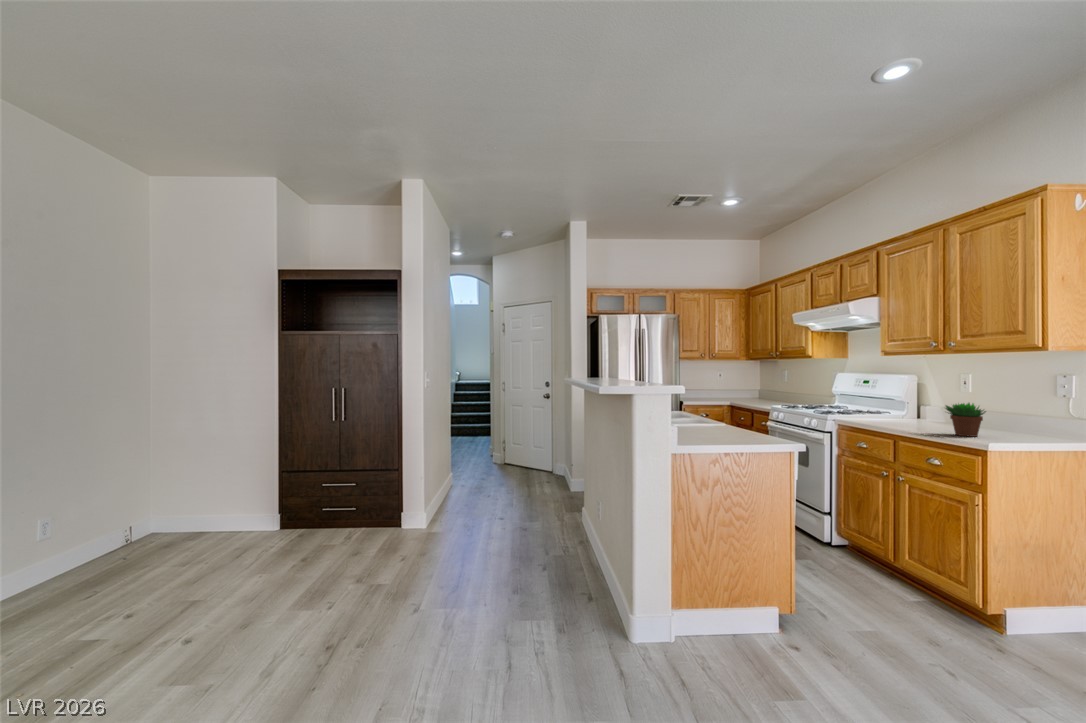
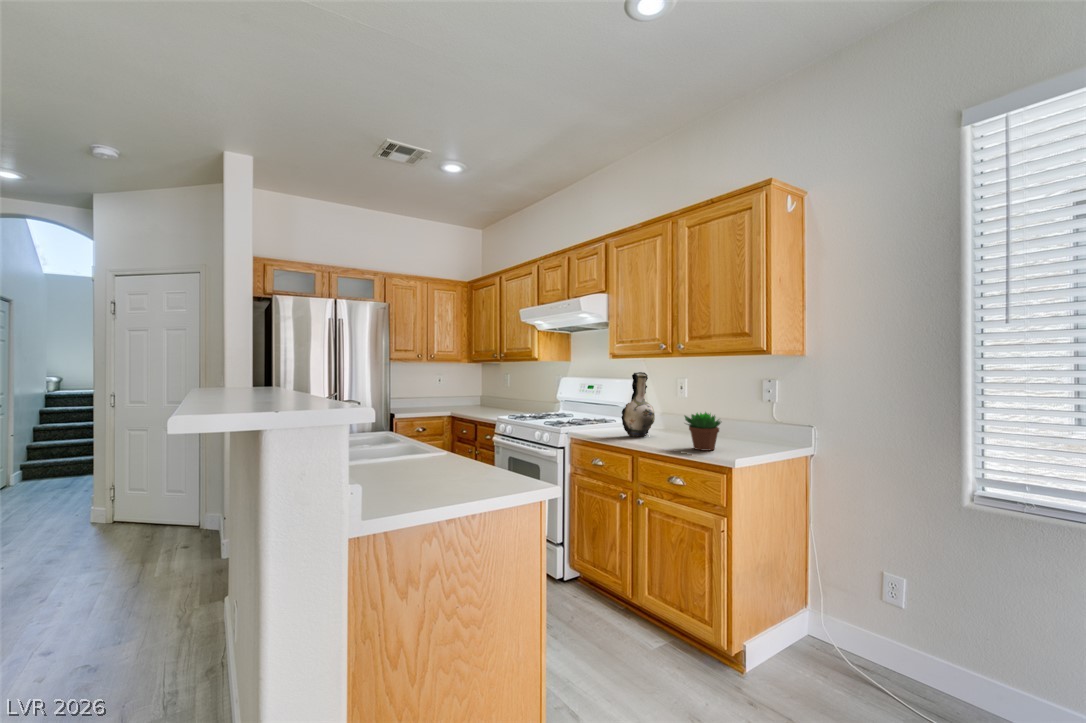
decorative vase: none [886,368,924,425] -> present [621,372,655,436]

